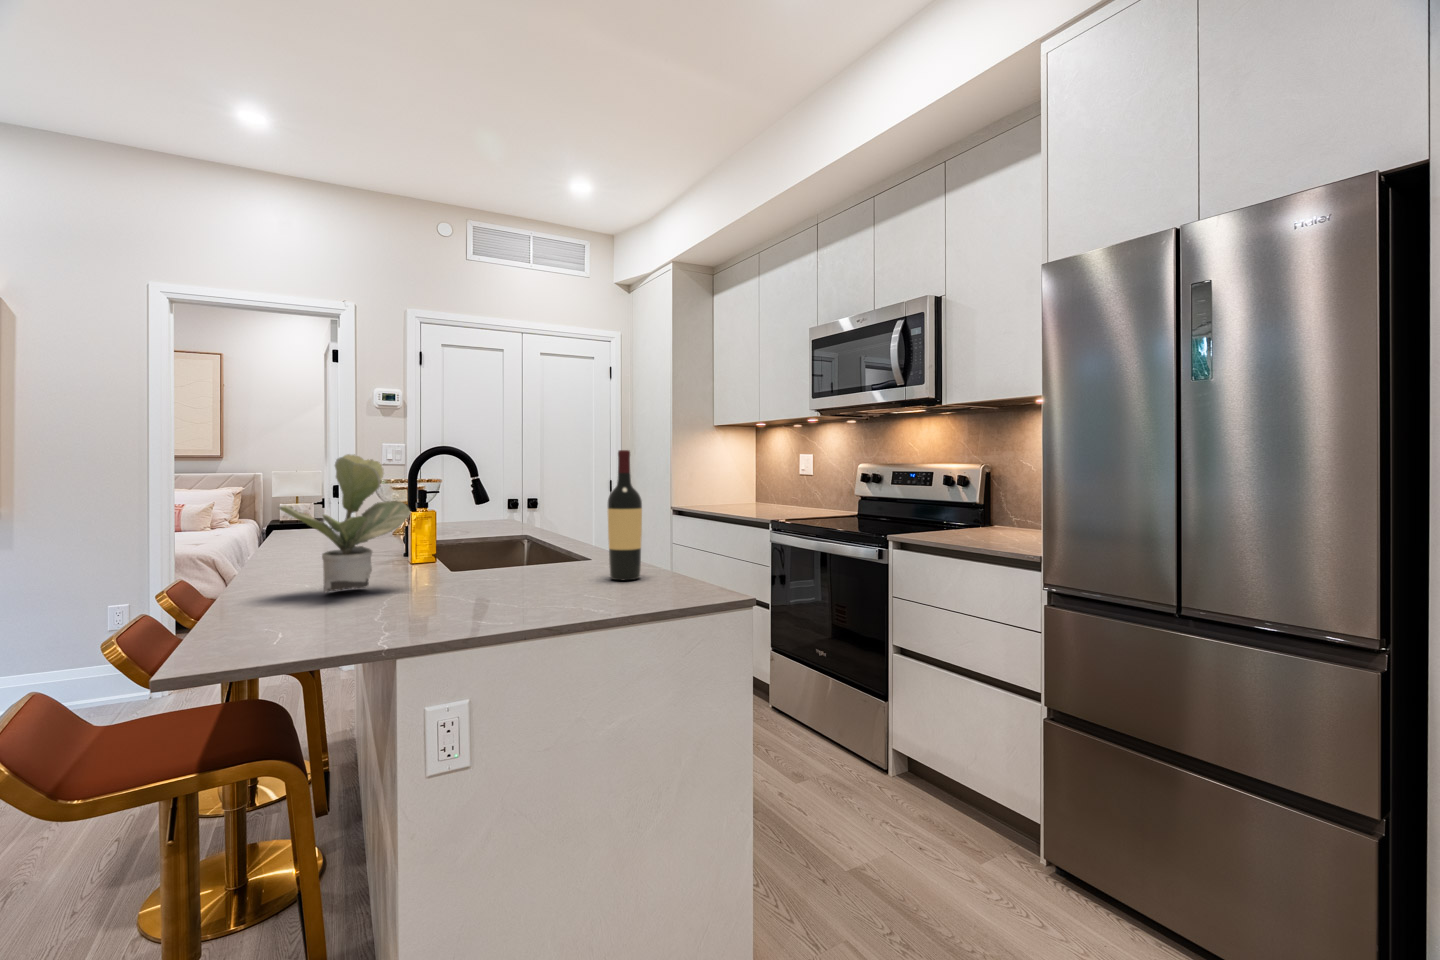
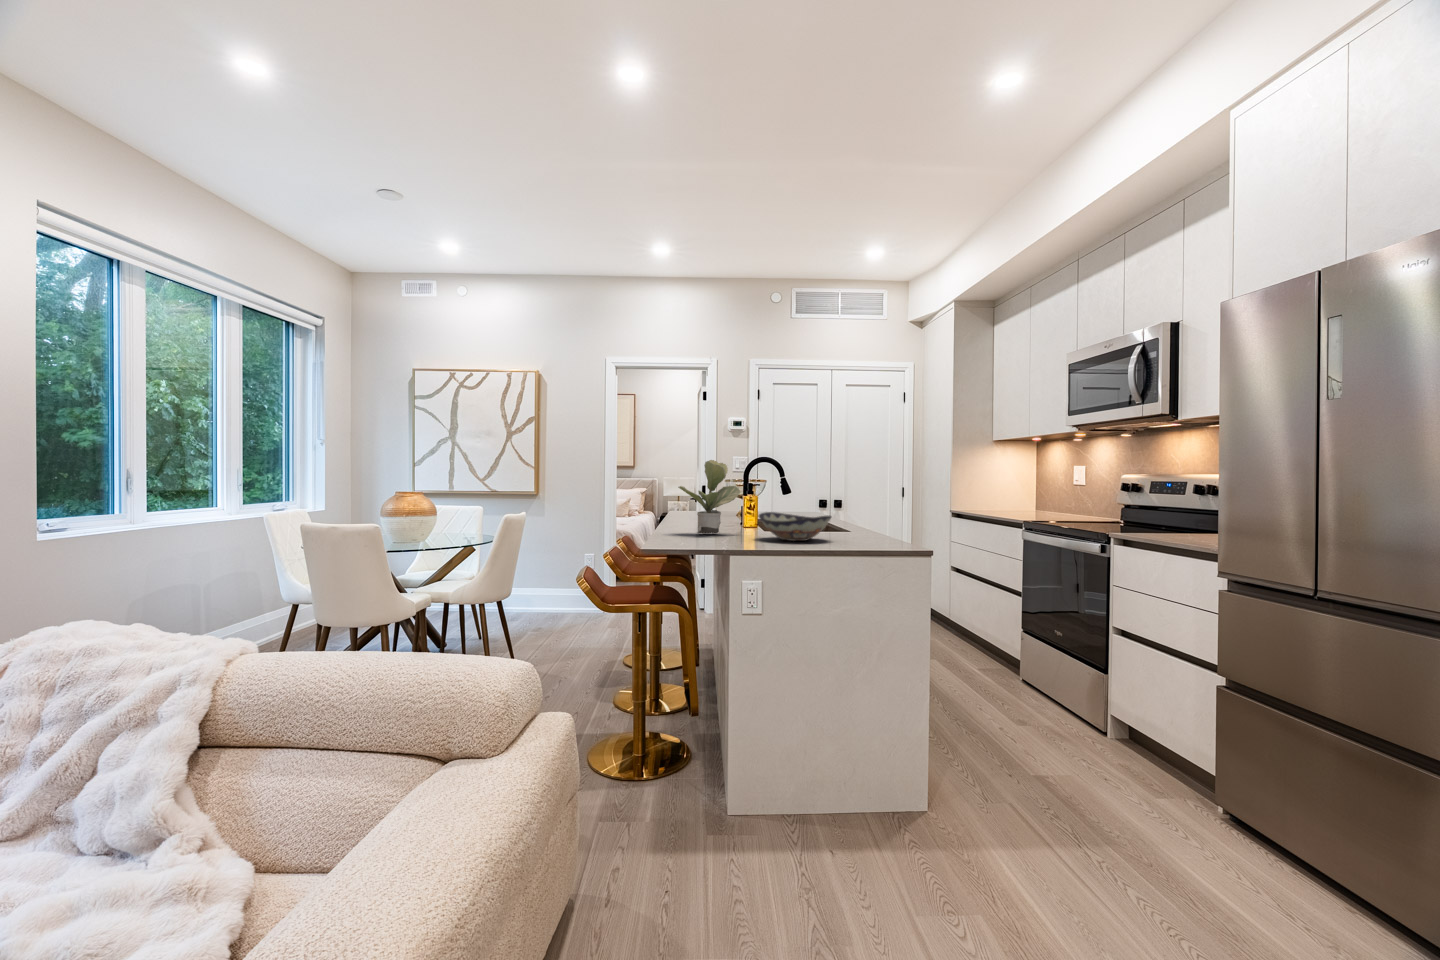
wine bottle: present [608,450,642,580] -> none [850,458,872,538]
decorative bowl: none [451,547,588,600] -> present [759,512,831,541]

